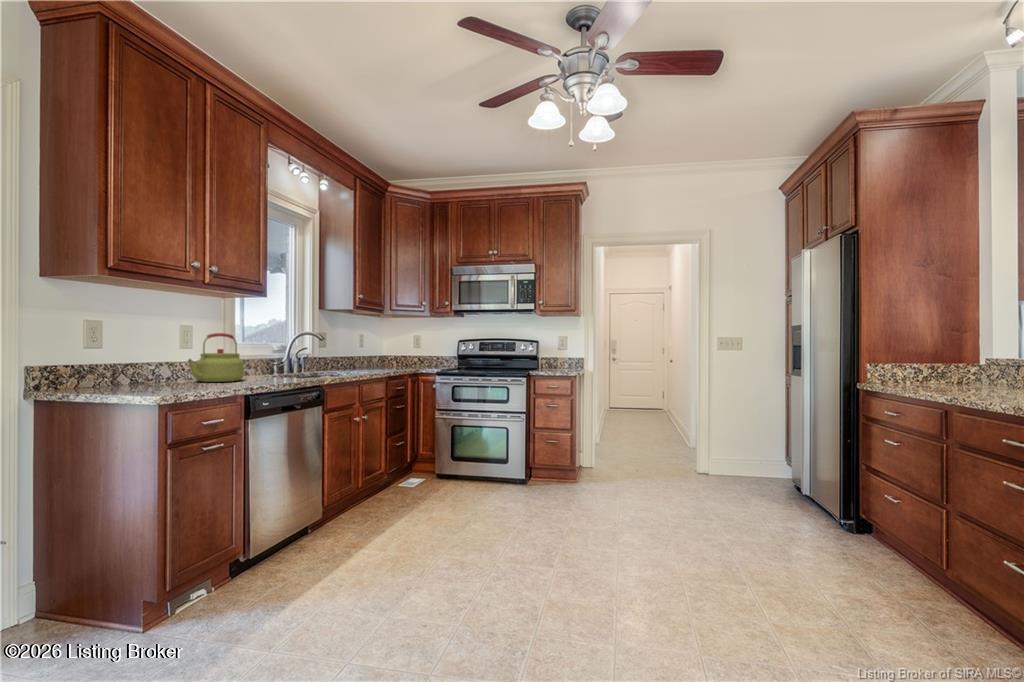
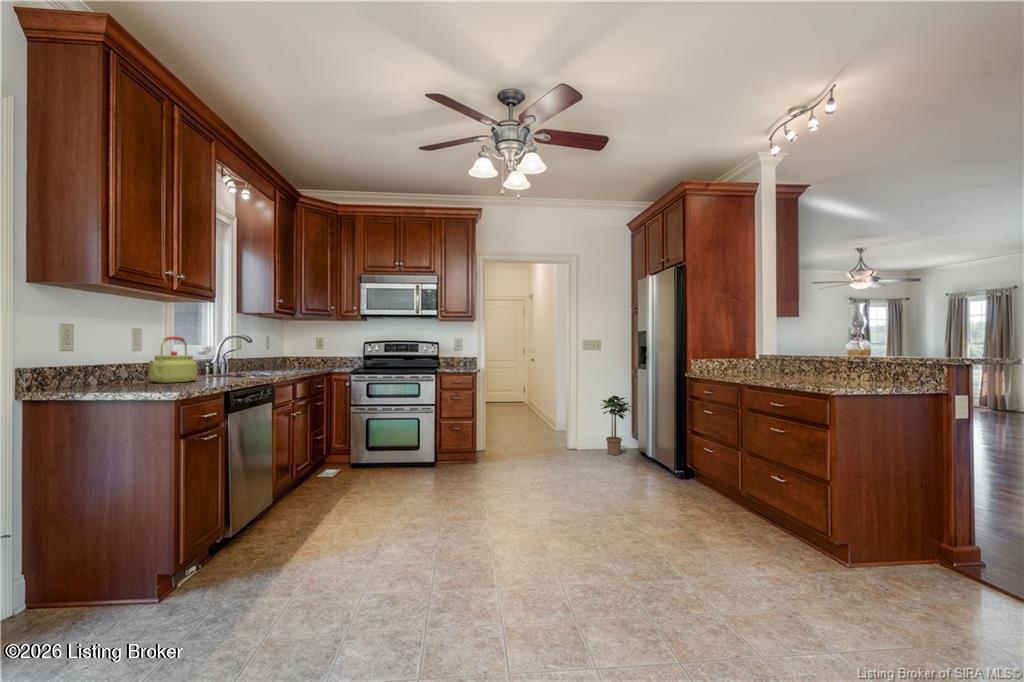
potted plant: none [743,413,796,494] -> present [602,396,633,455]

